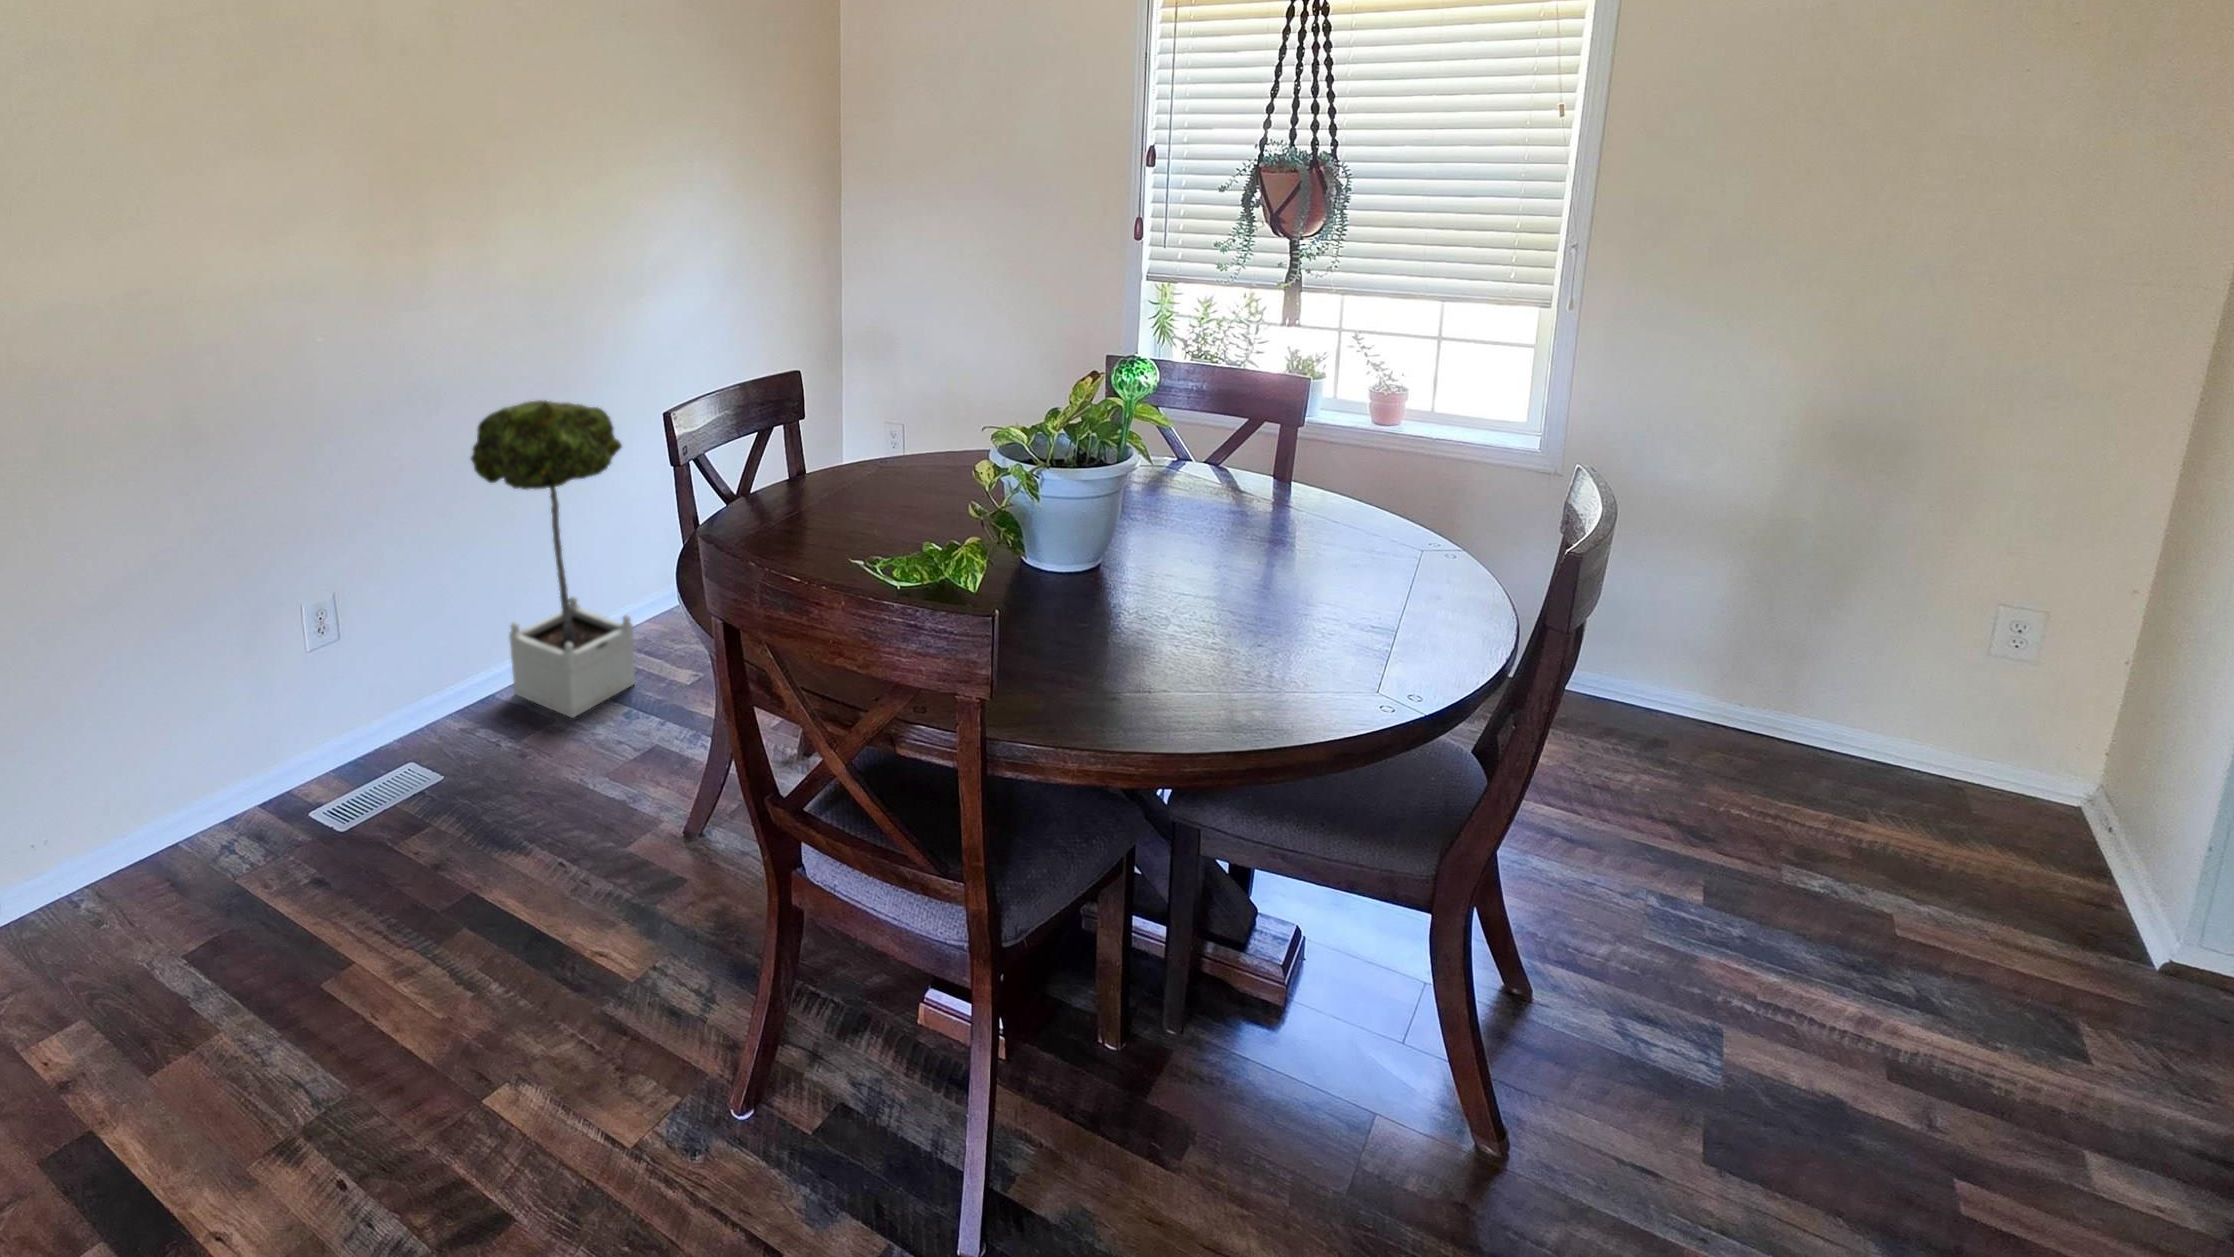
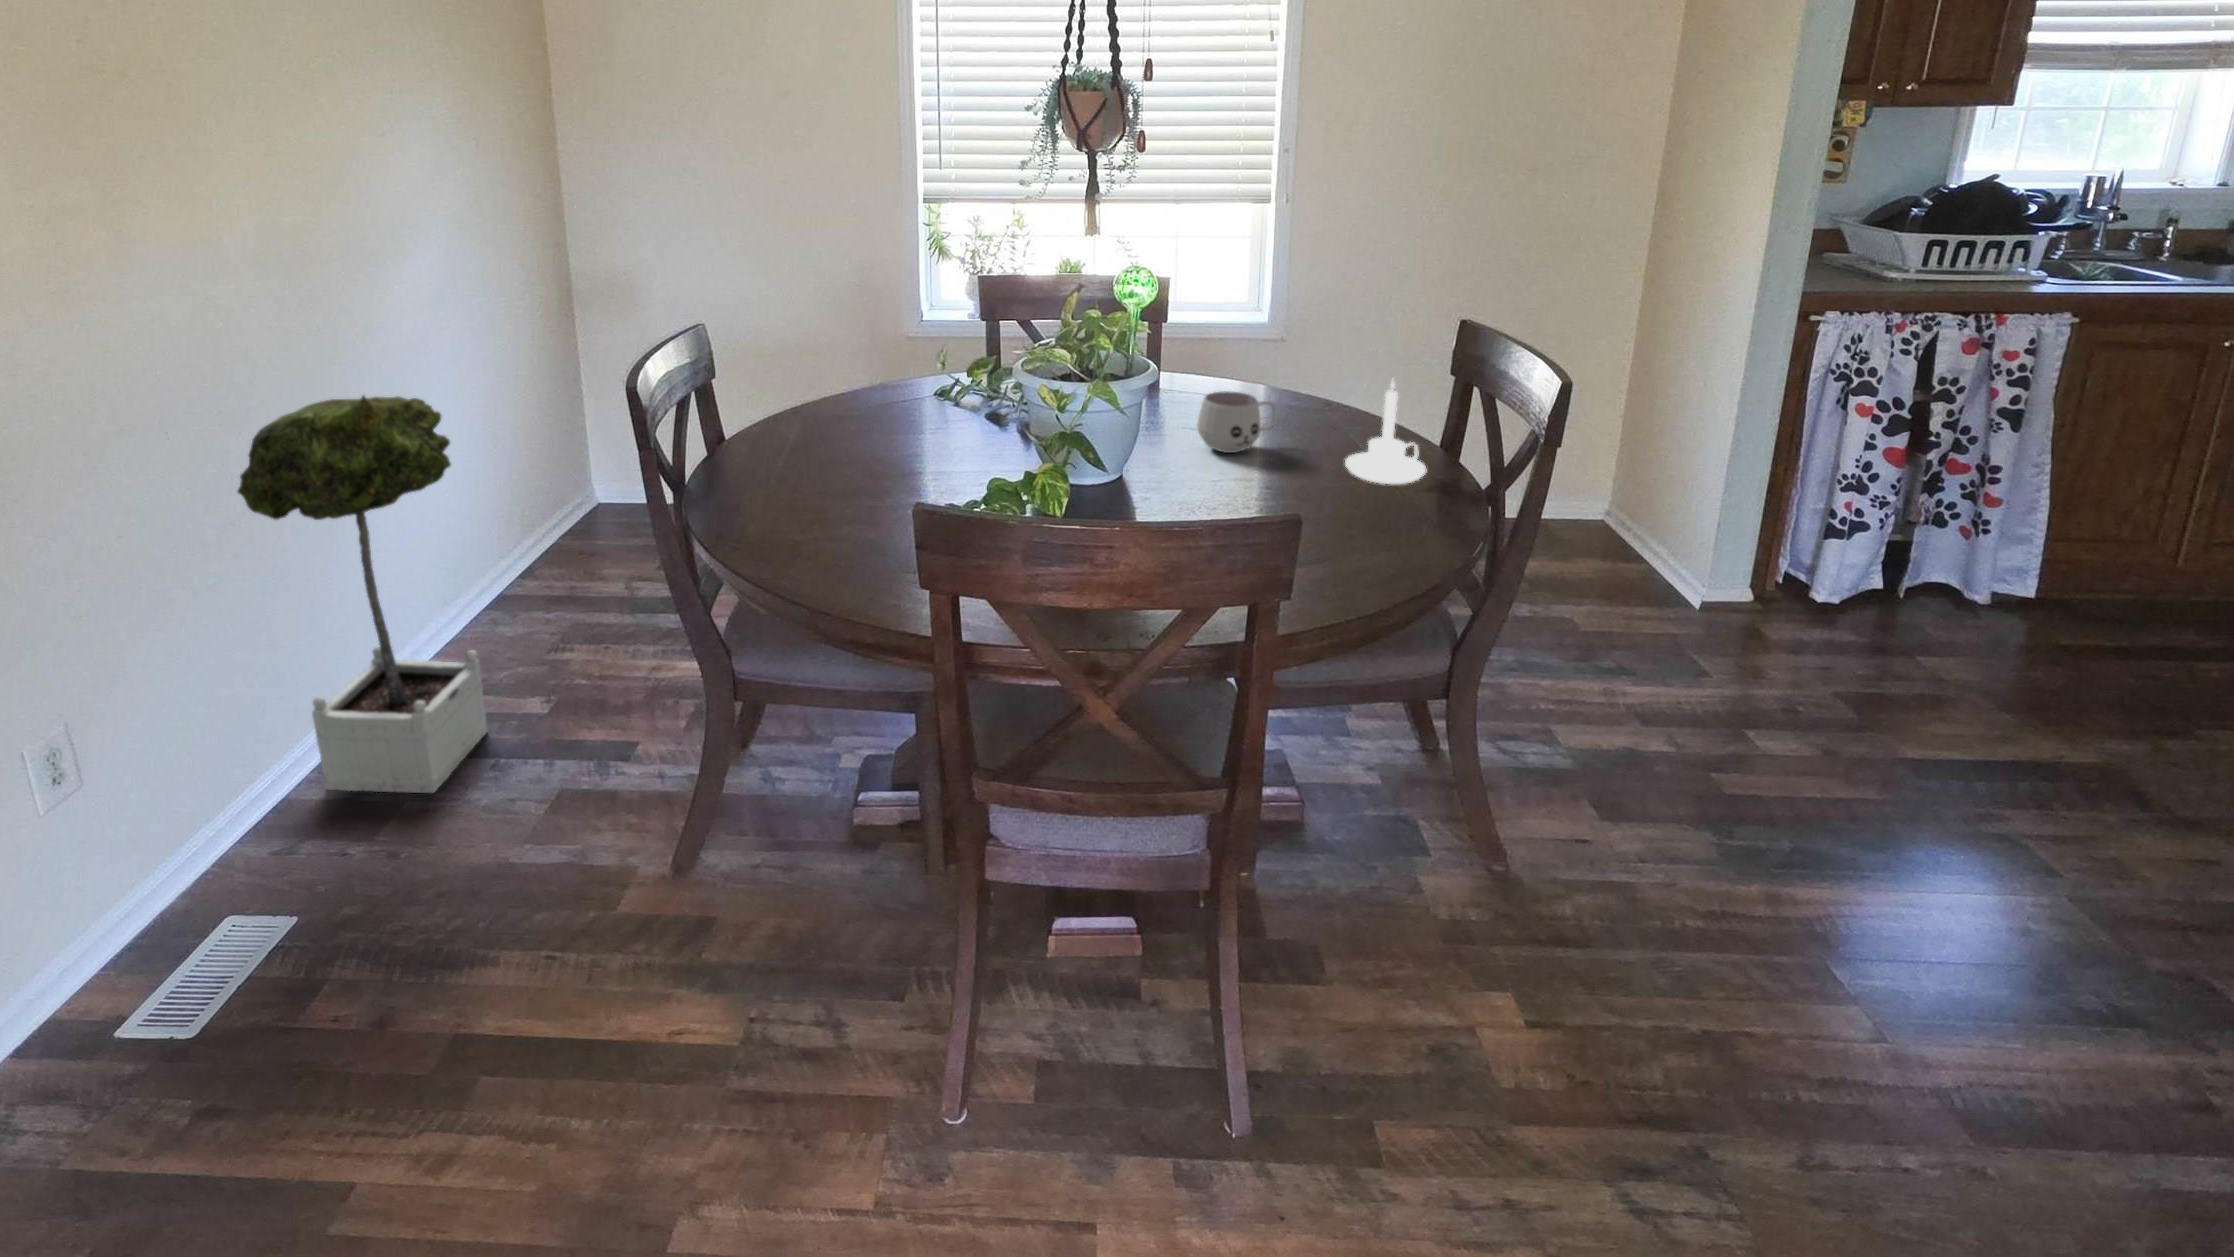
mug: none [1192,506,1293,575] -> present [1197,392,1276,453]
candle holder: none [1324,519,1425,647] -> present [1345,378,1426,484]

